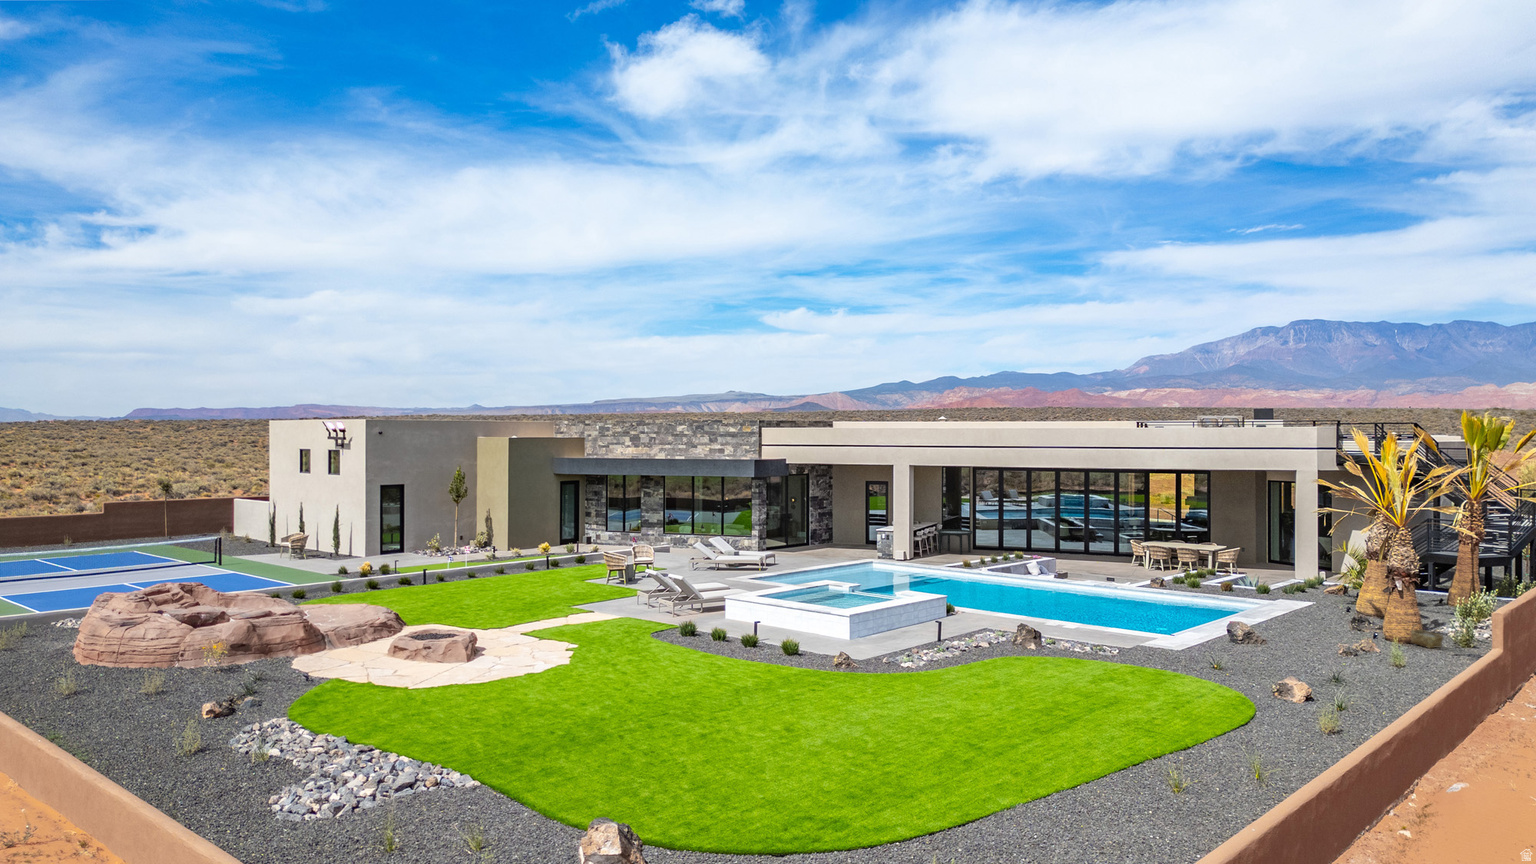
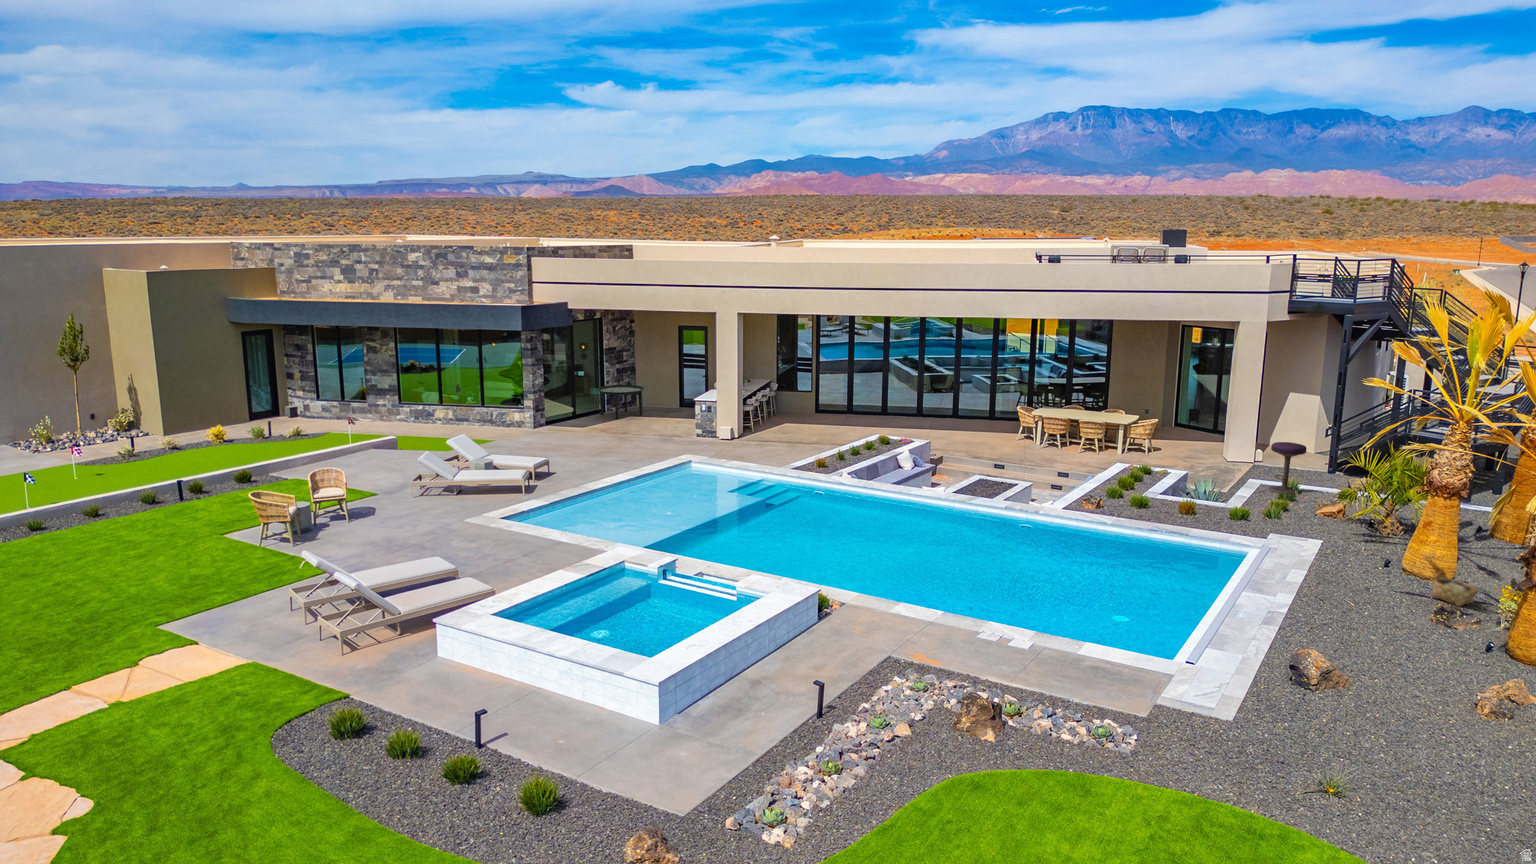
round table: present [936,529,973,555] -> present [598,385,644,419]
stool: none [1323,557,1351,597] -> present [1269,442,1307,495]

